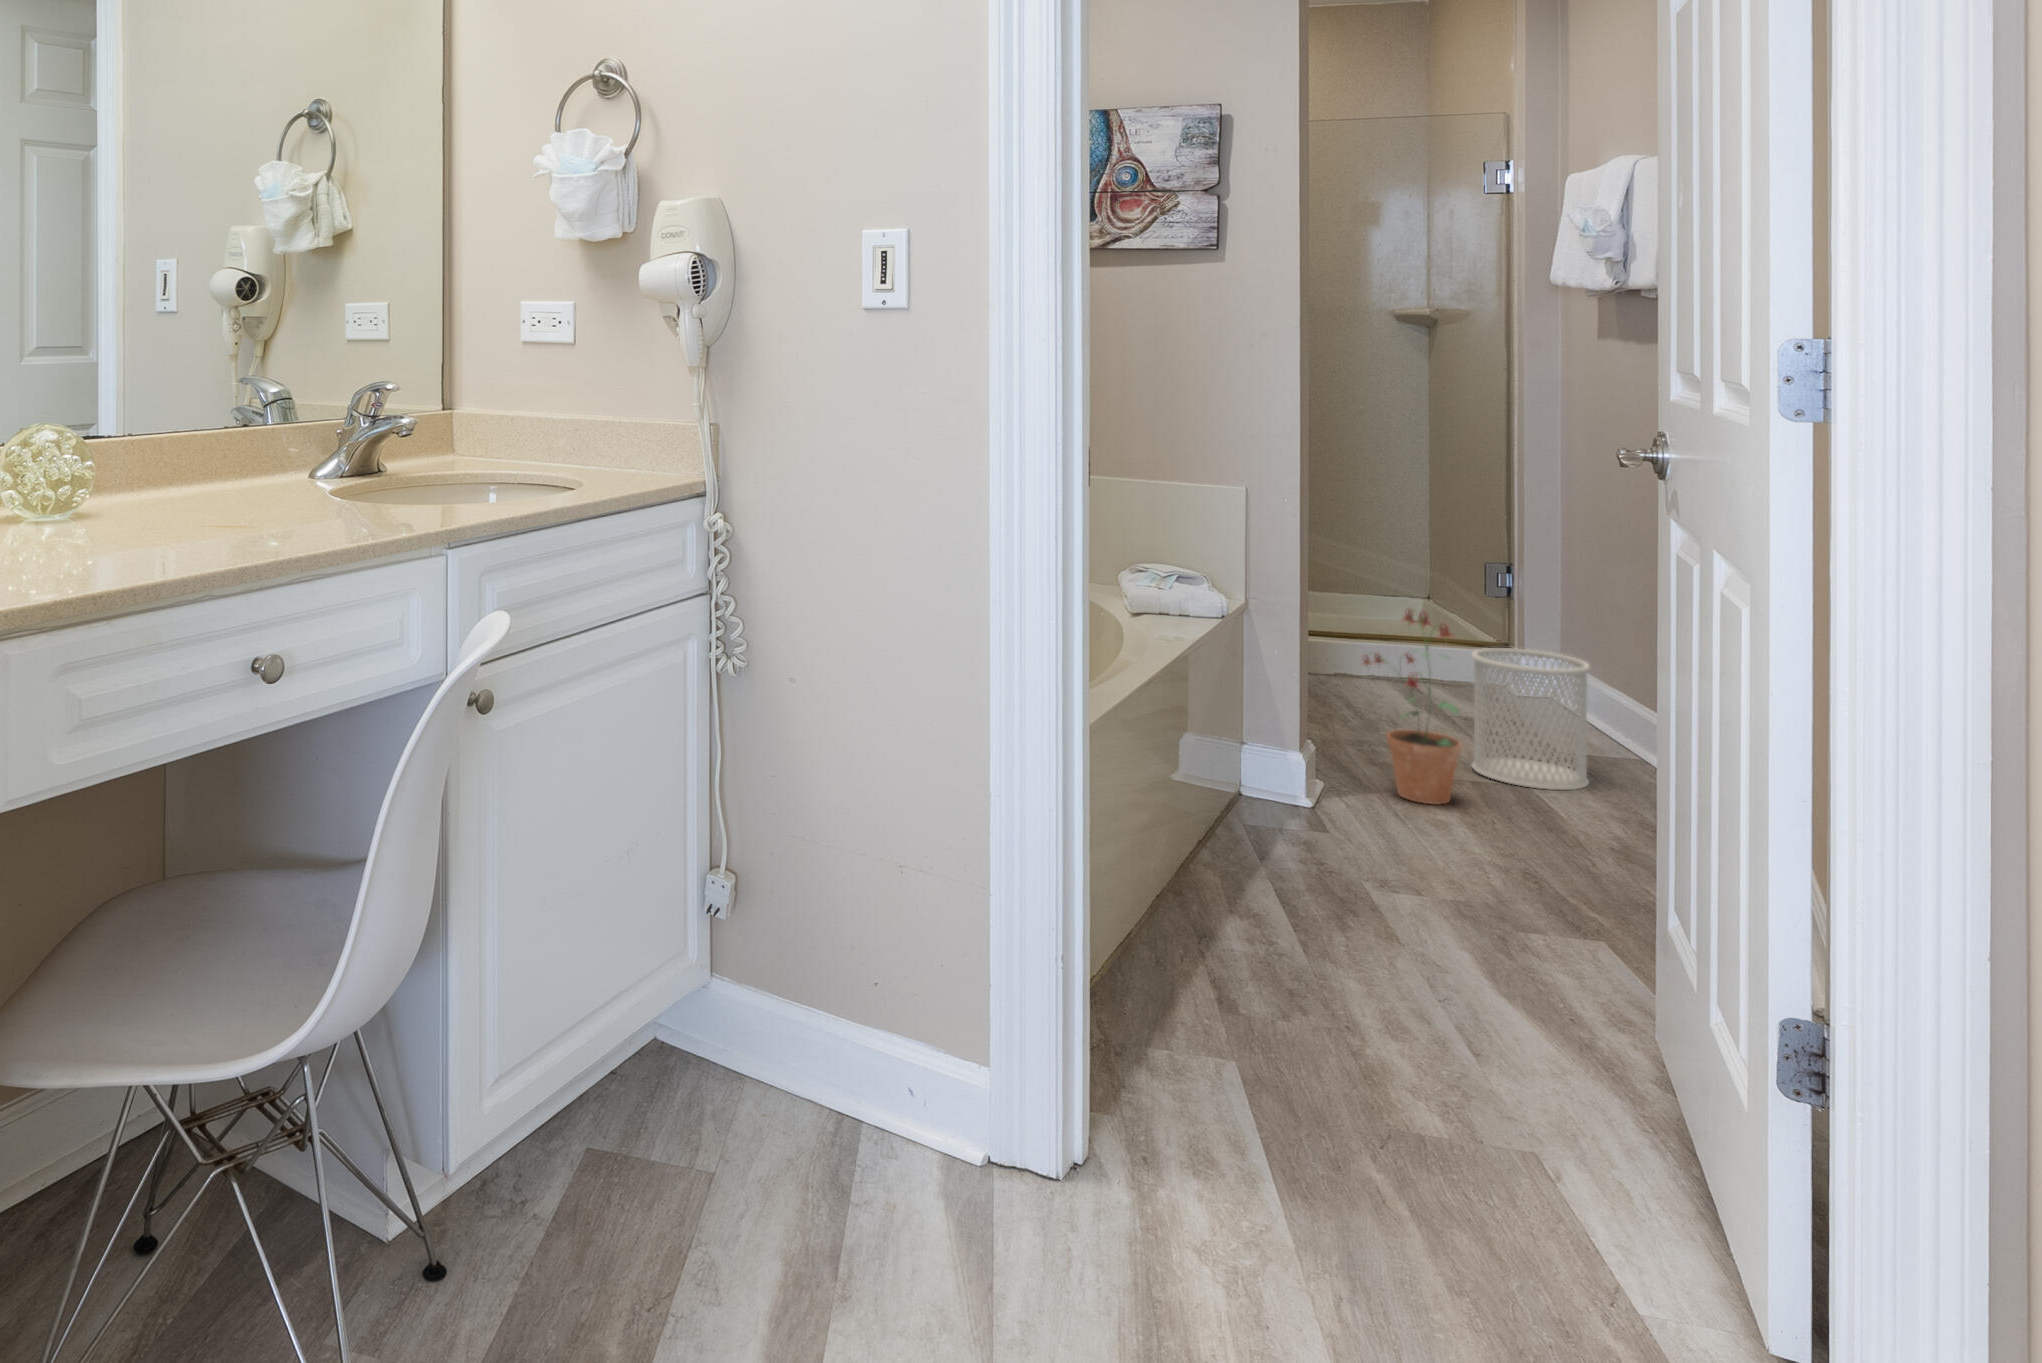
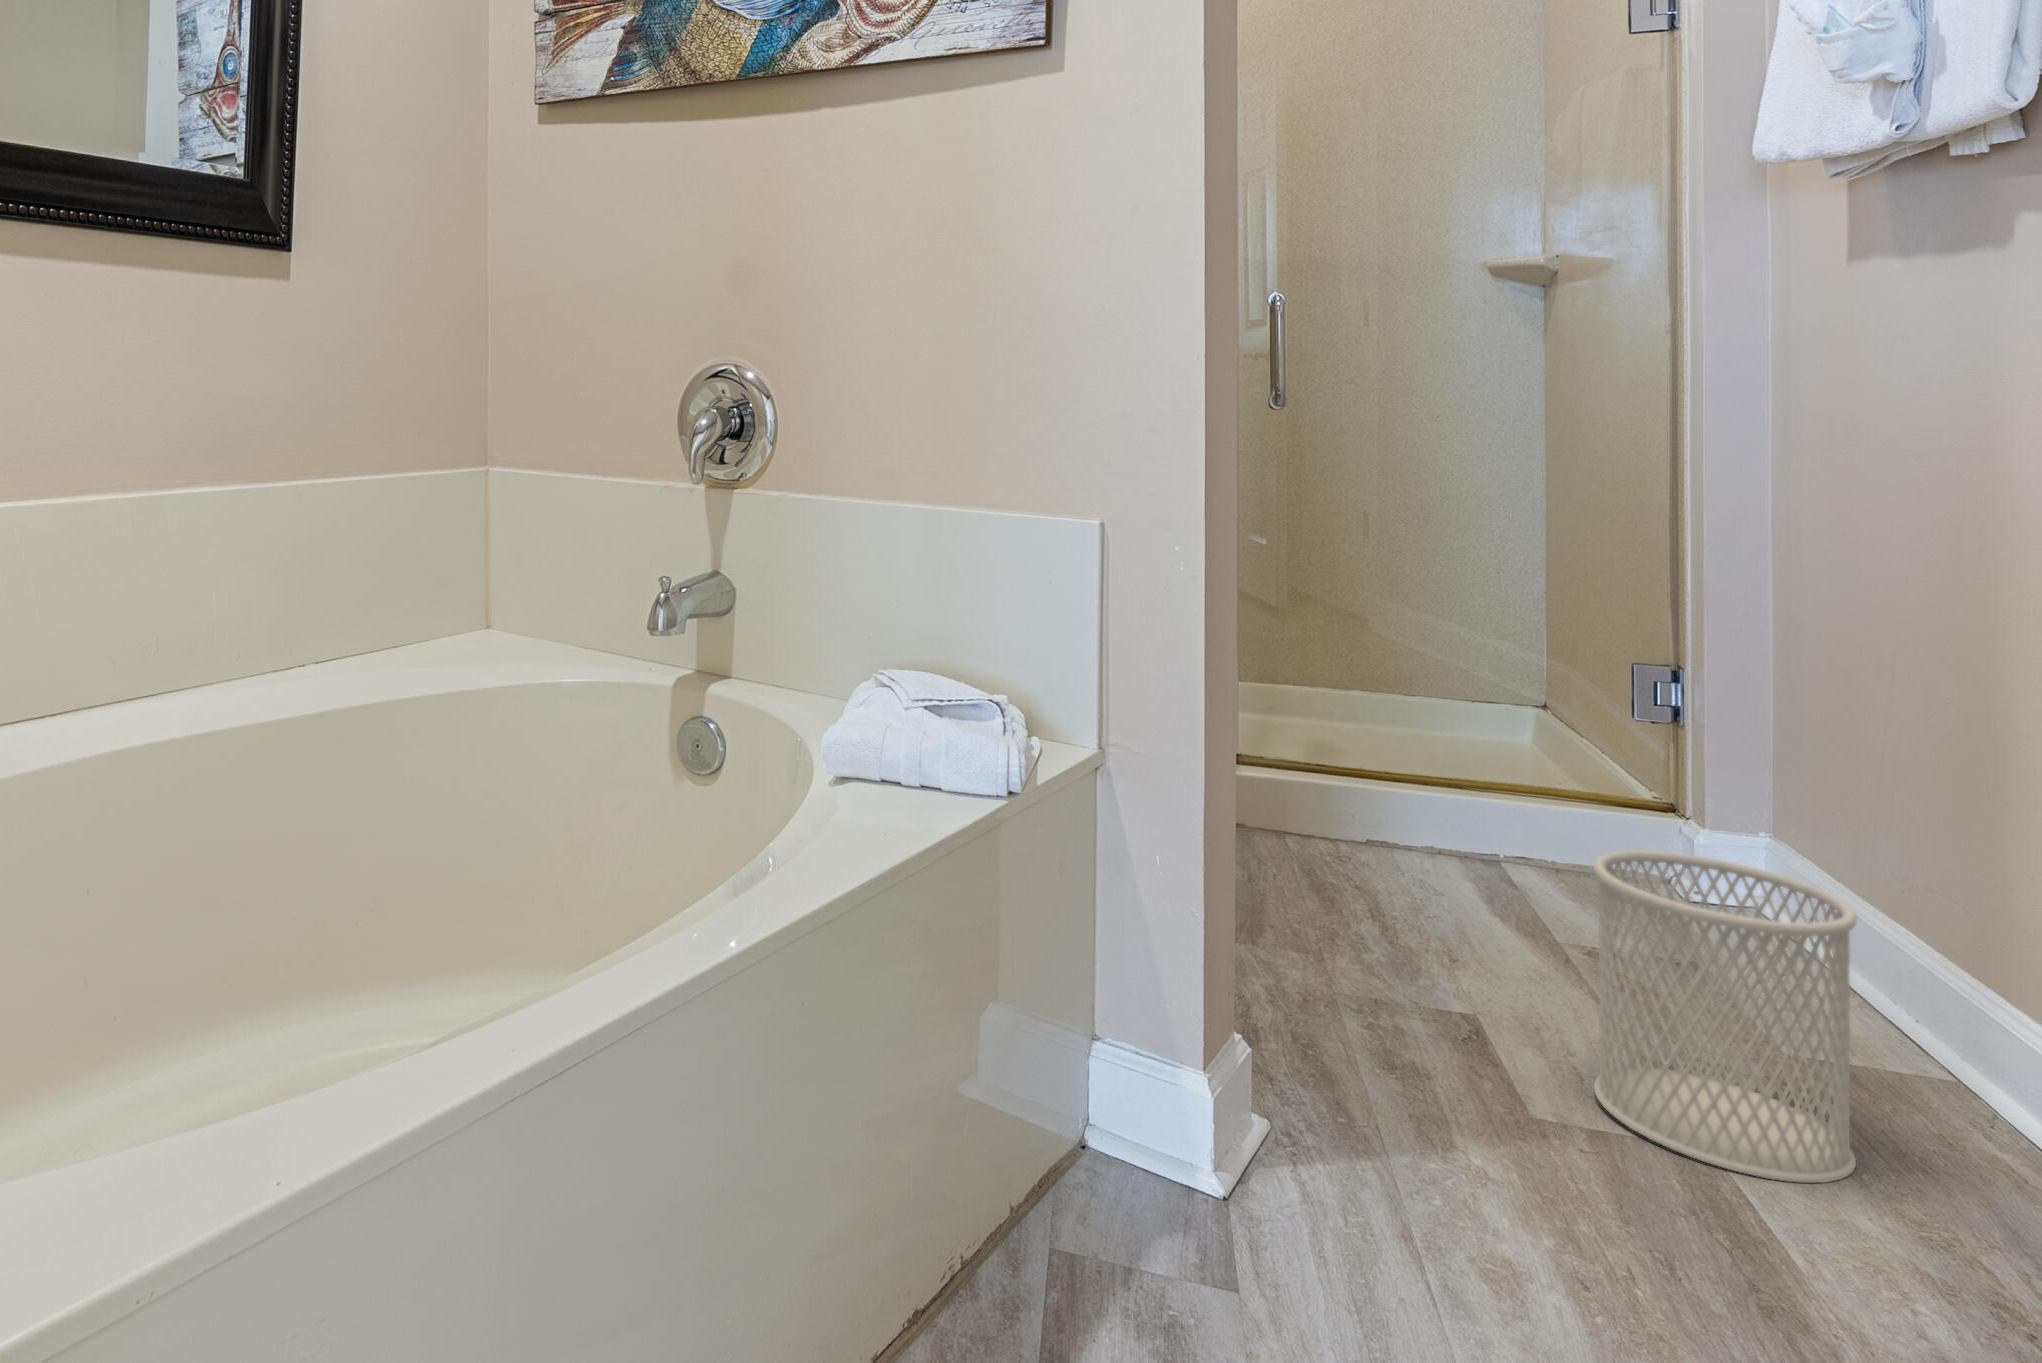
potted plant: present [1364,609,1462,805] -> none [1349,775,1572,1211]

